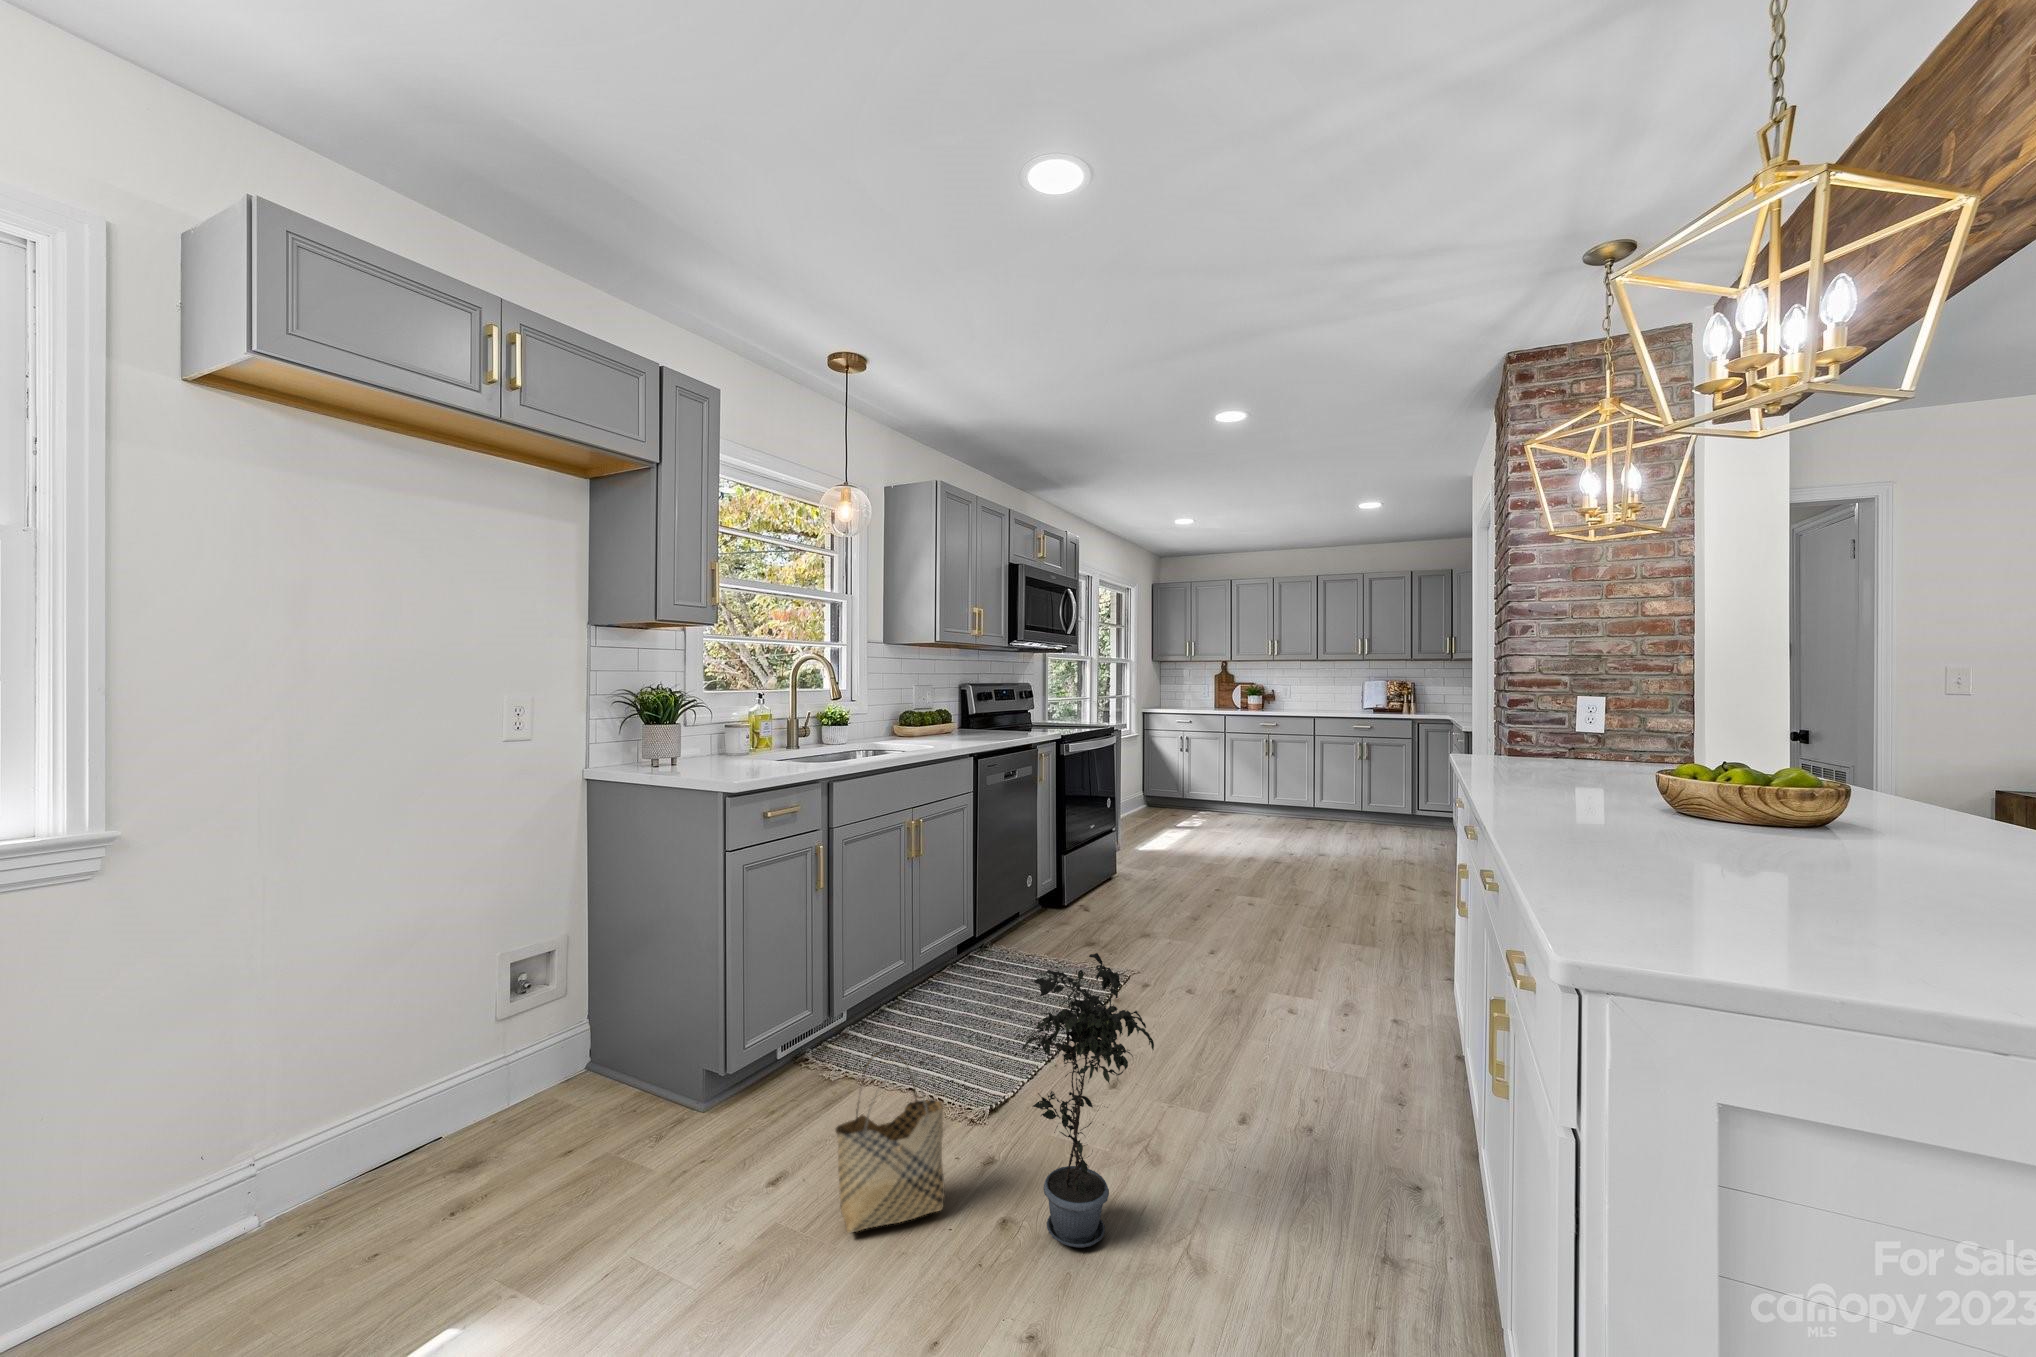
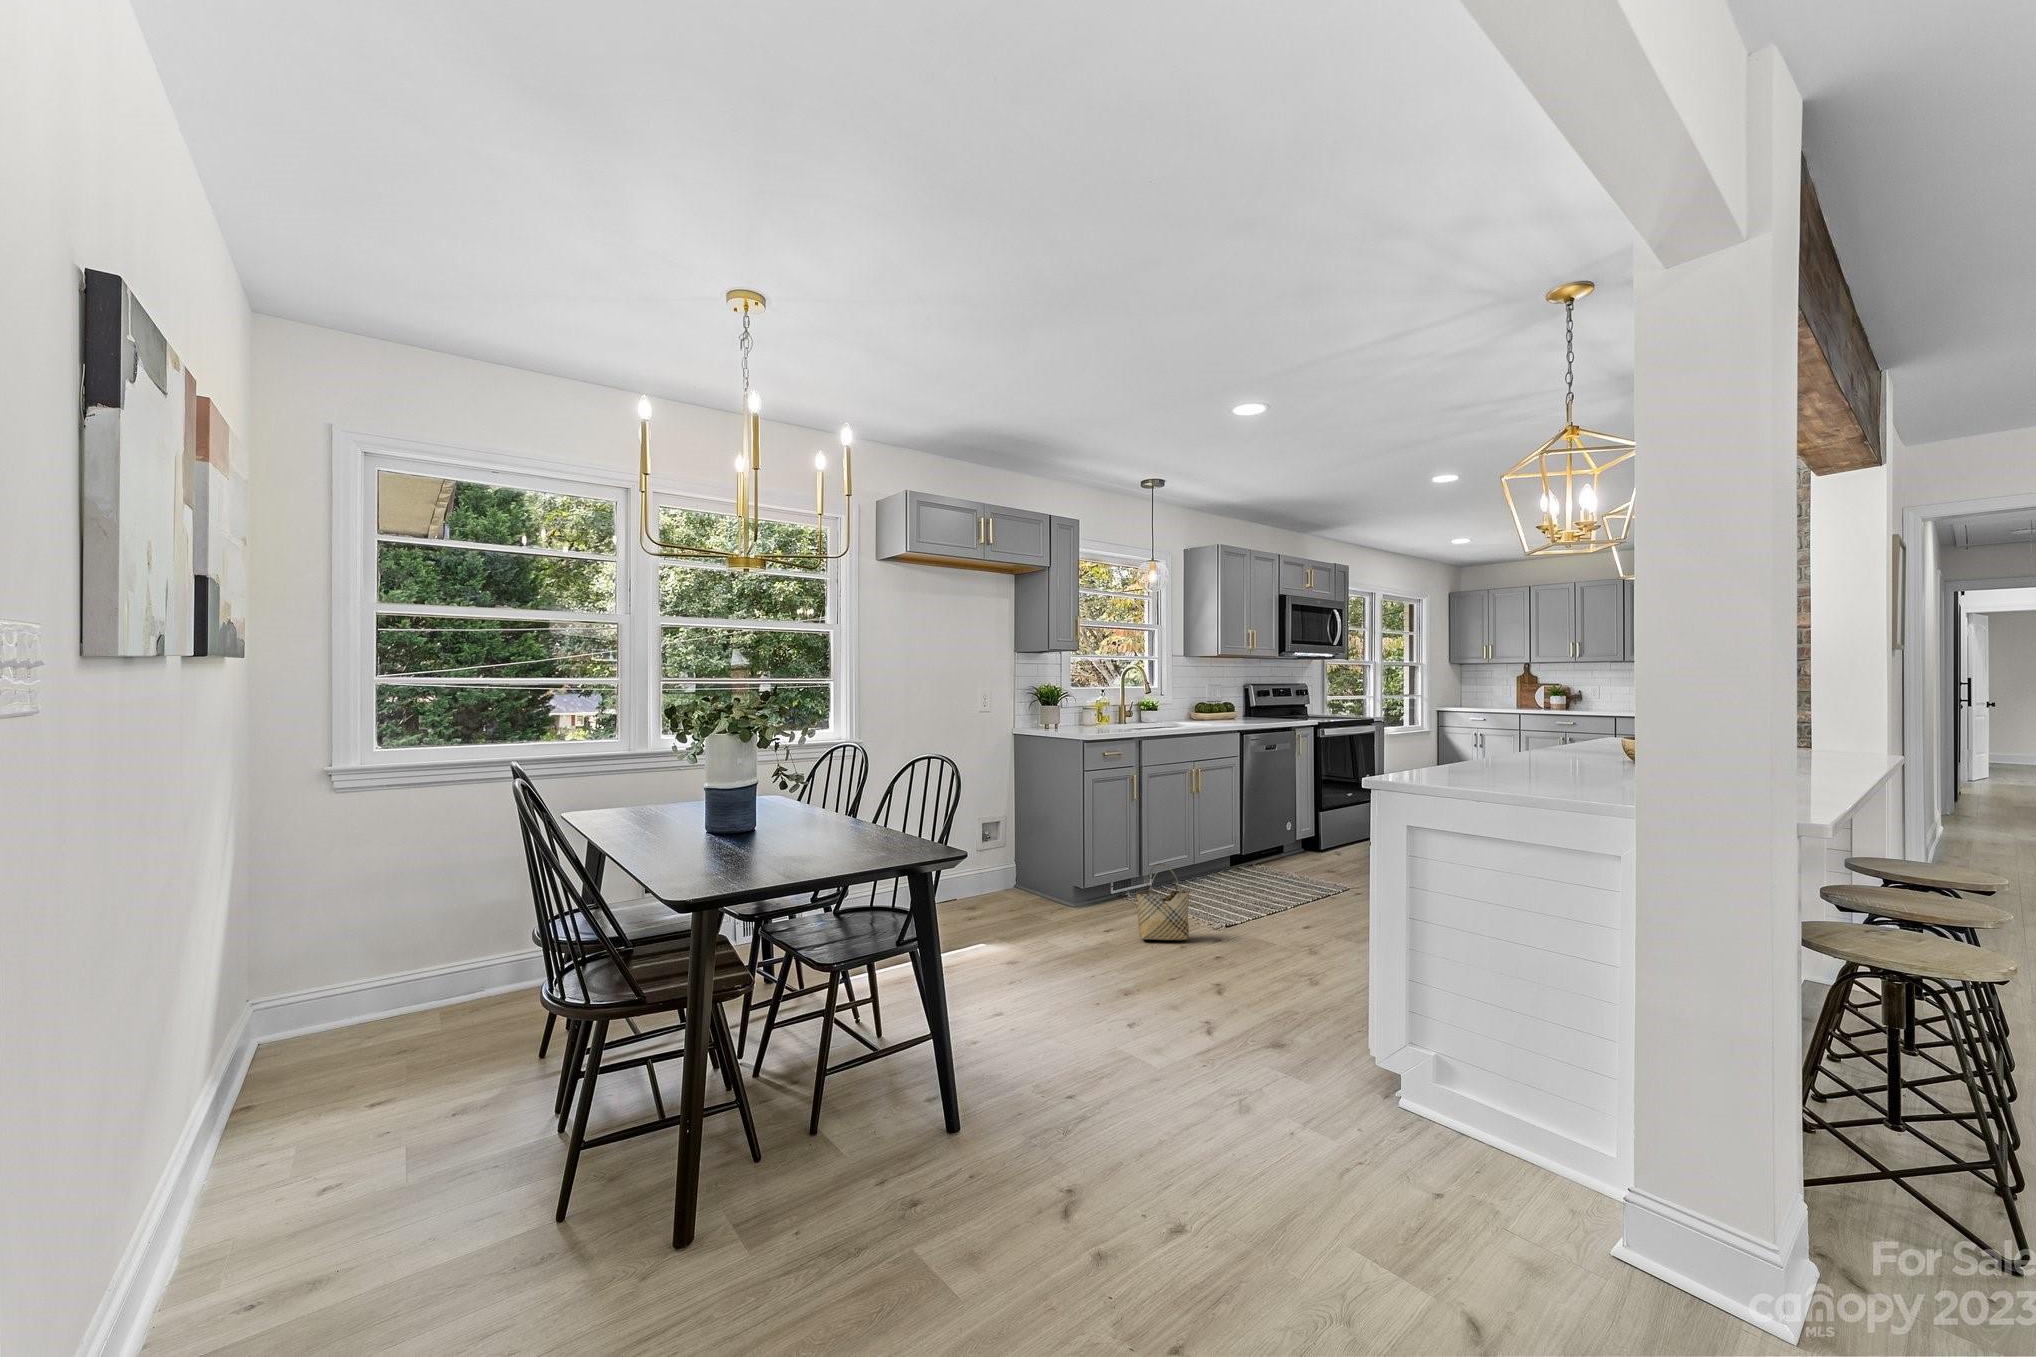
potted plant: present [1022,953,1154,1248] -> none [1223,819,1284,957]

